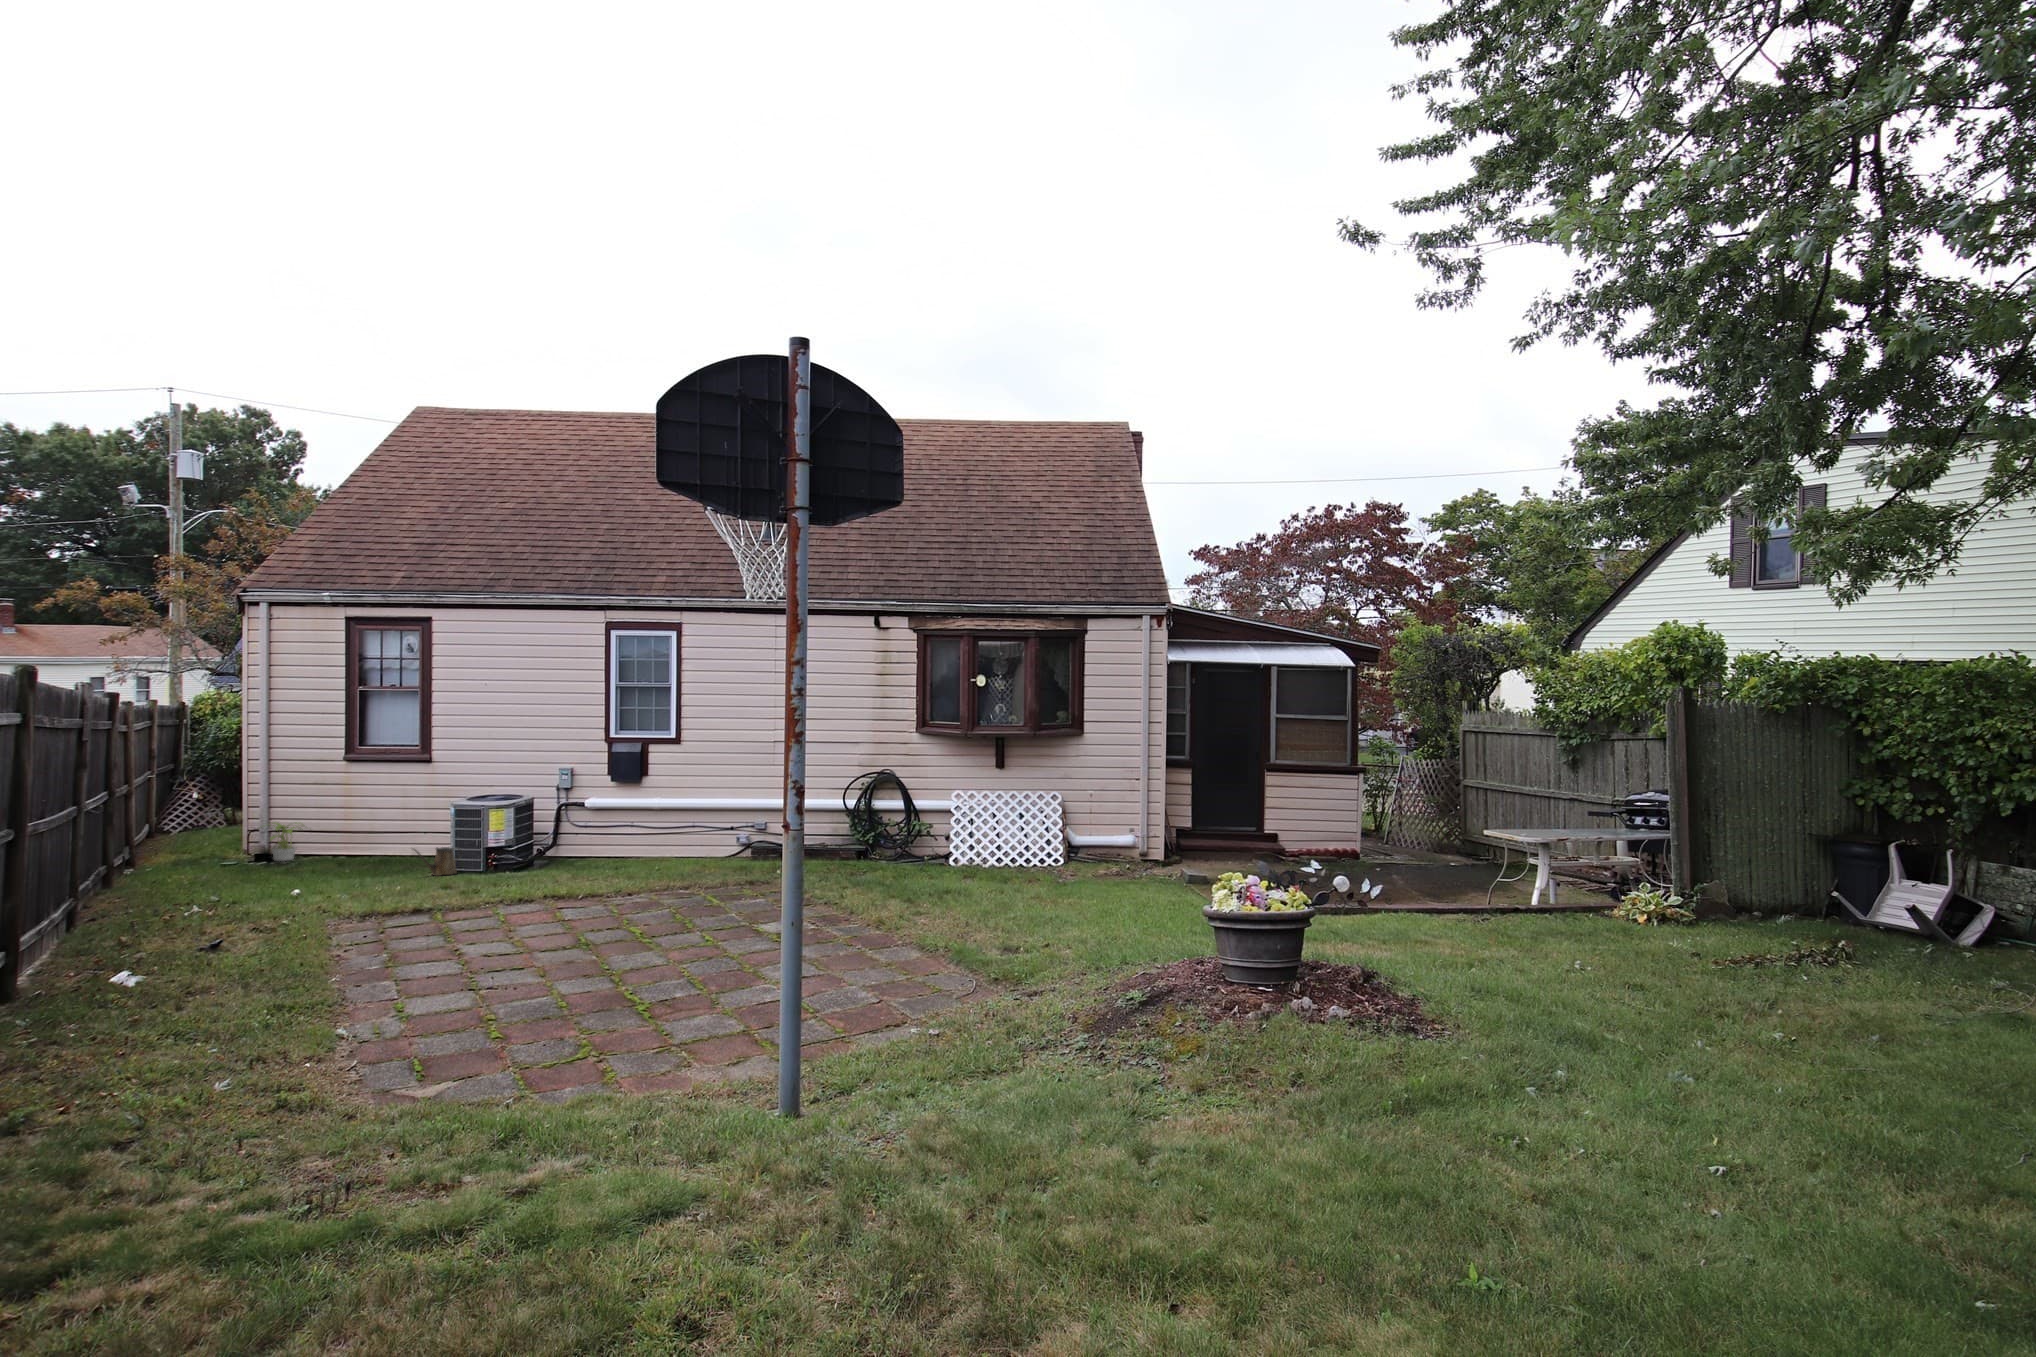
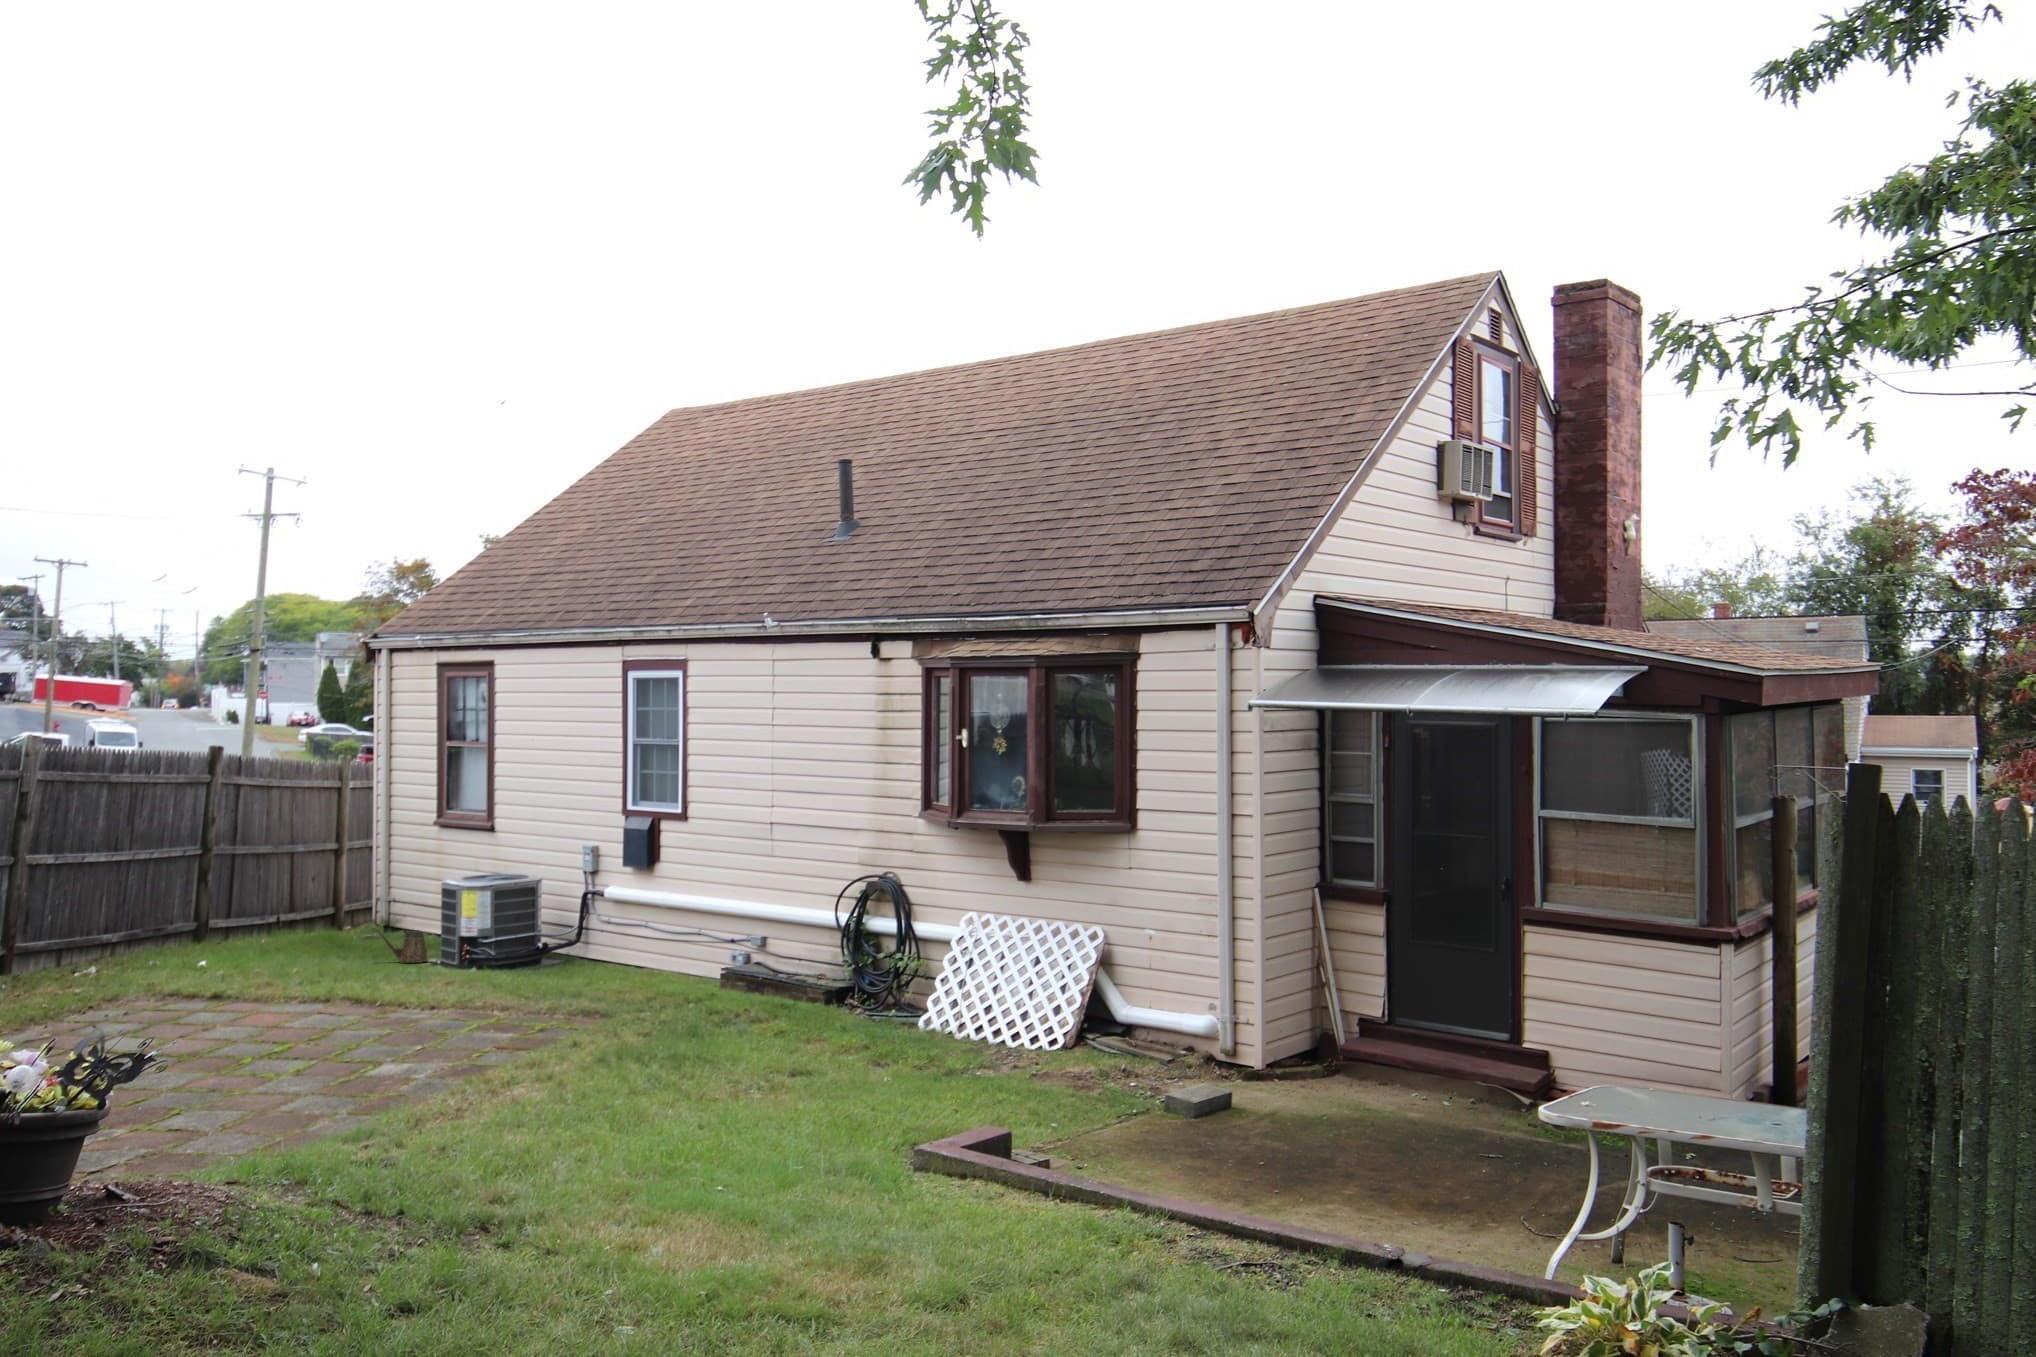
potted plant: present [270,823,301,861] -> none [352,888,403,931]

